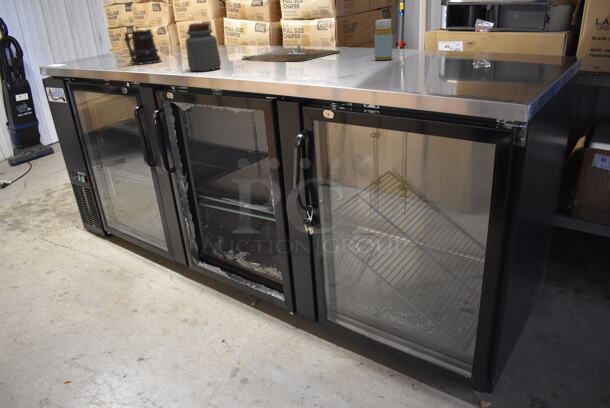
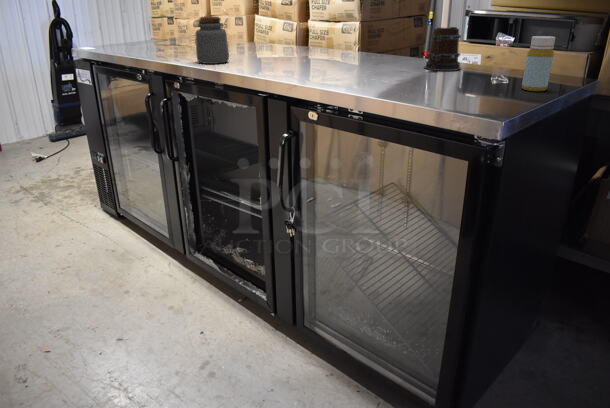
bottle: present [375,19,392,60] -> present [522,36,555,91]
beer mug: present [124,29,161,64] -> present [424,27,461,71]
cutting board: present [242,45,340,61] -> none [255,46,355,62]

